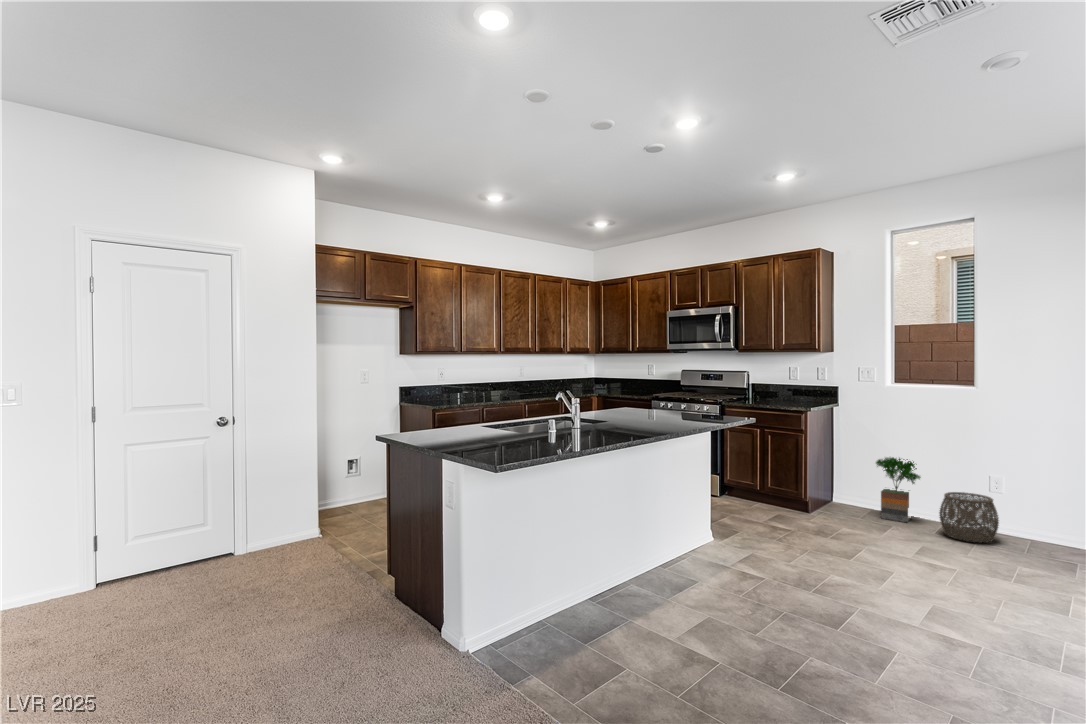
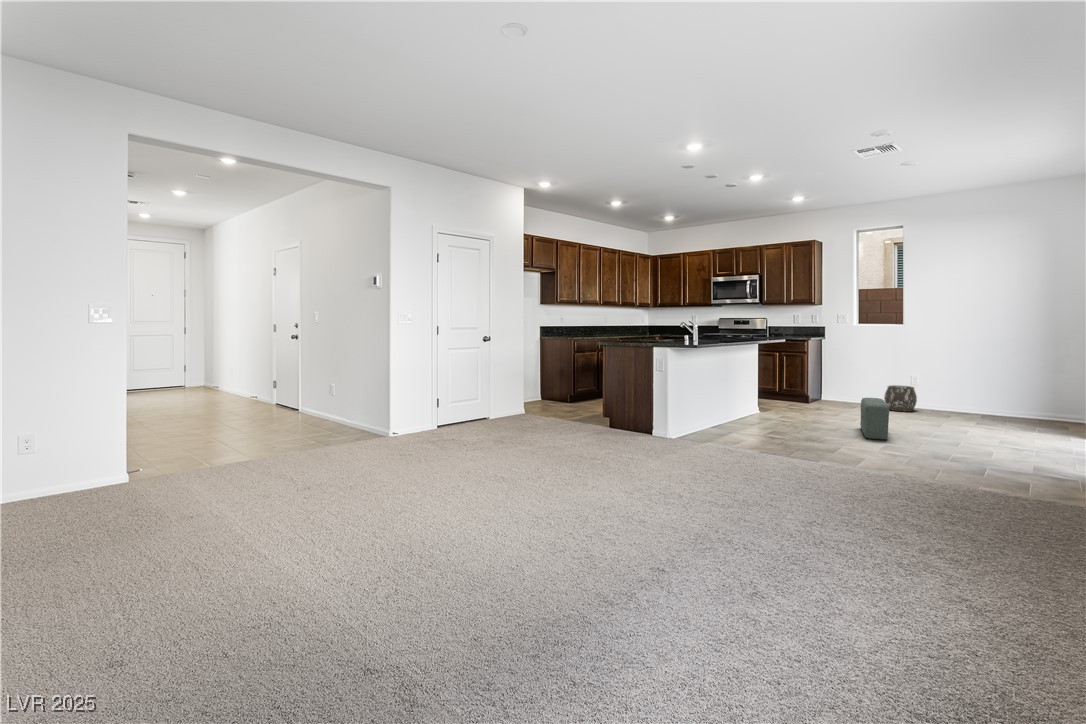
potted tree: present [876,457,921,522] -> none [846,368,875,406]
pouf: none [885,546,941,665] -> present [860,398,889,440]

